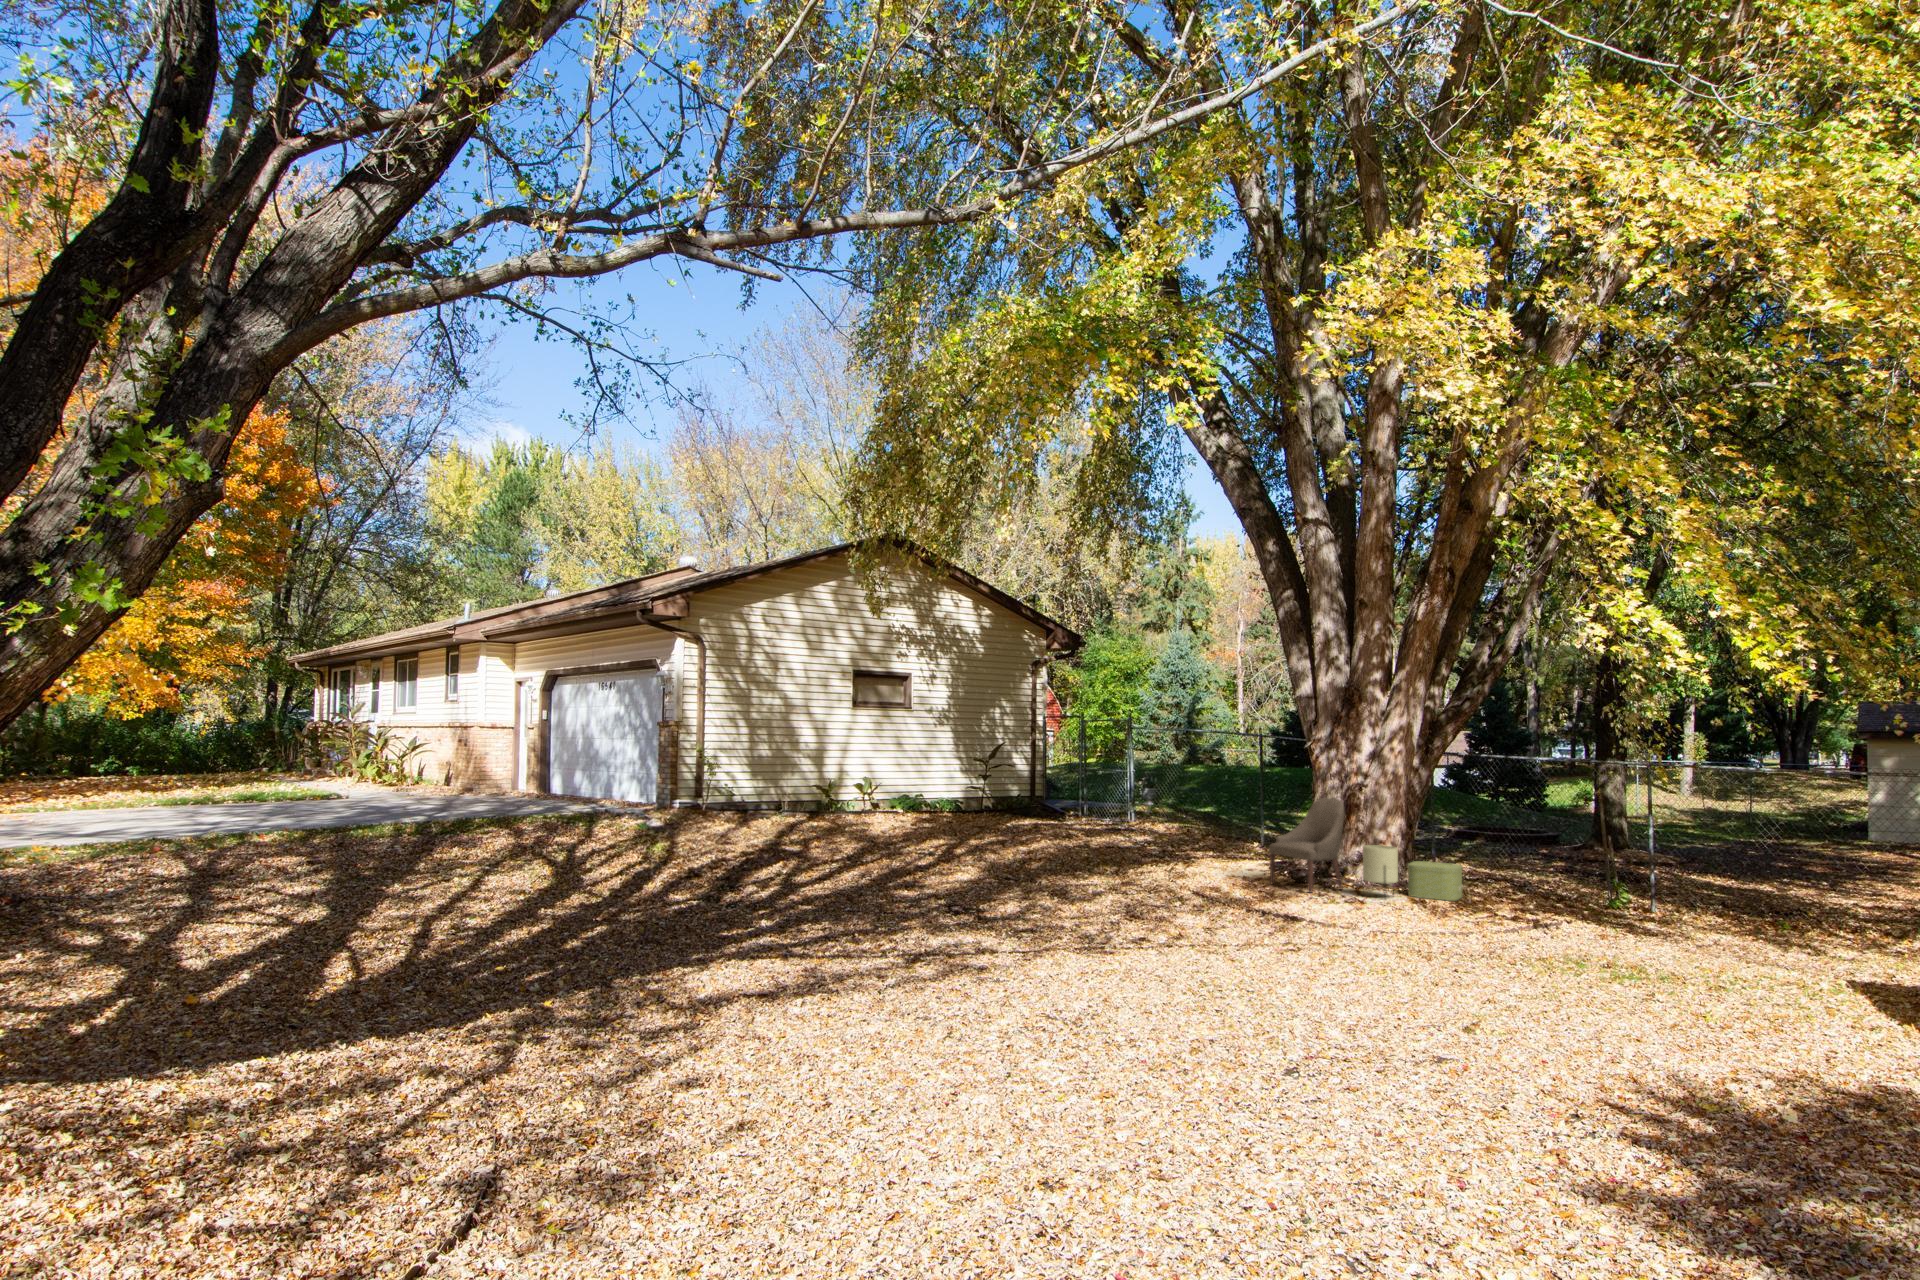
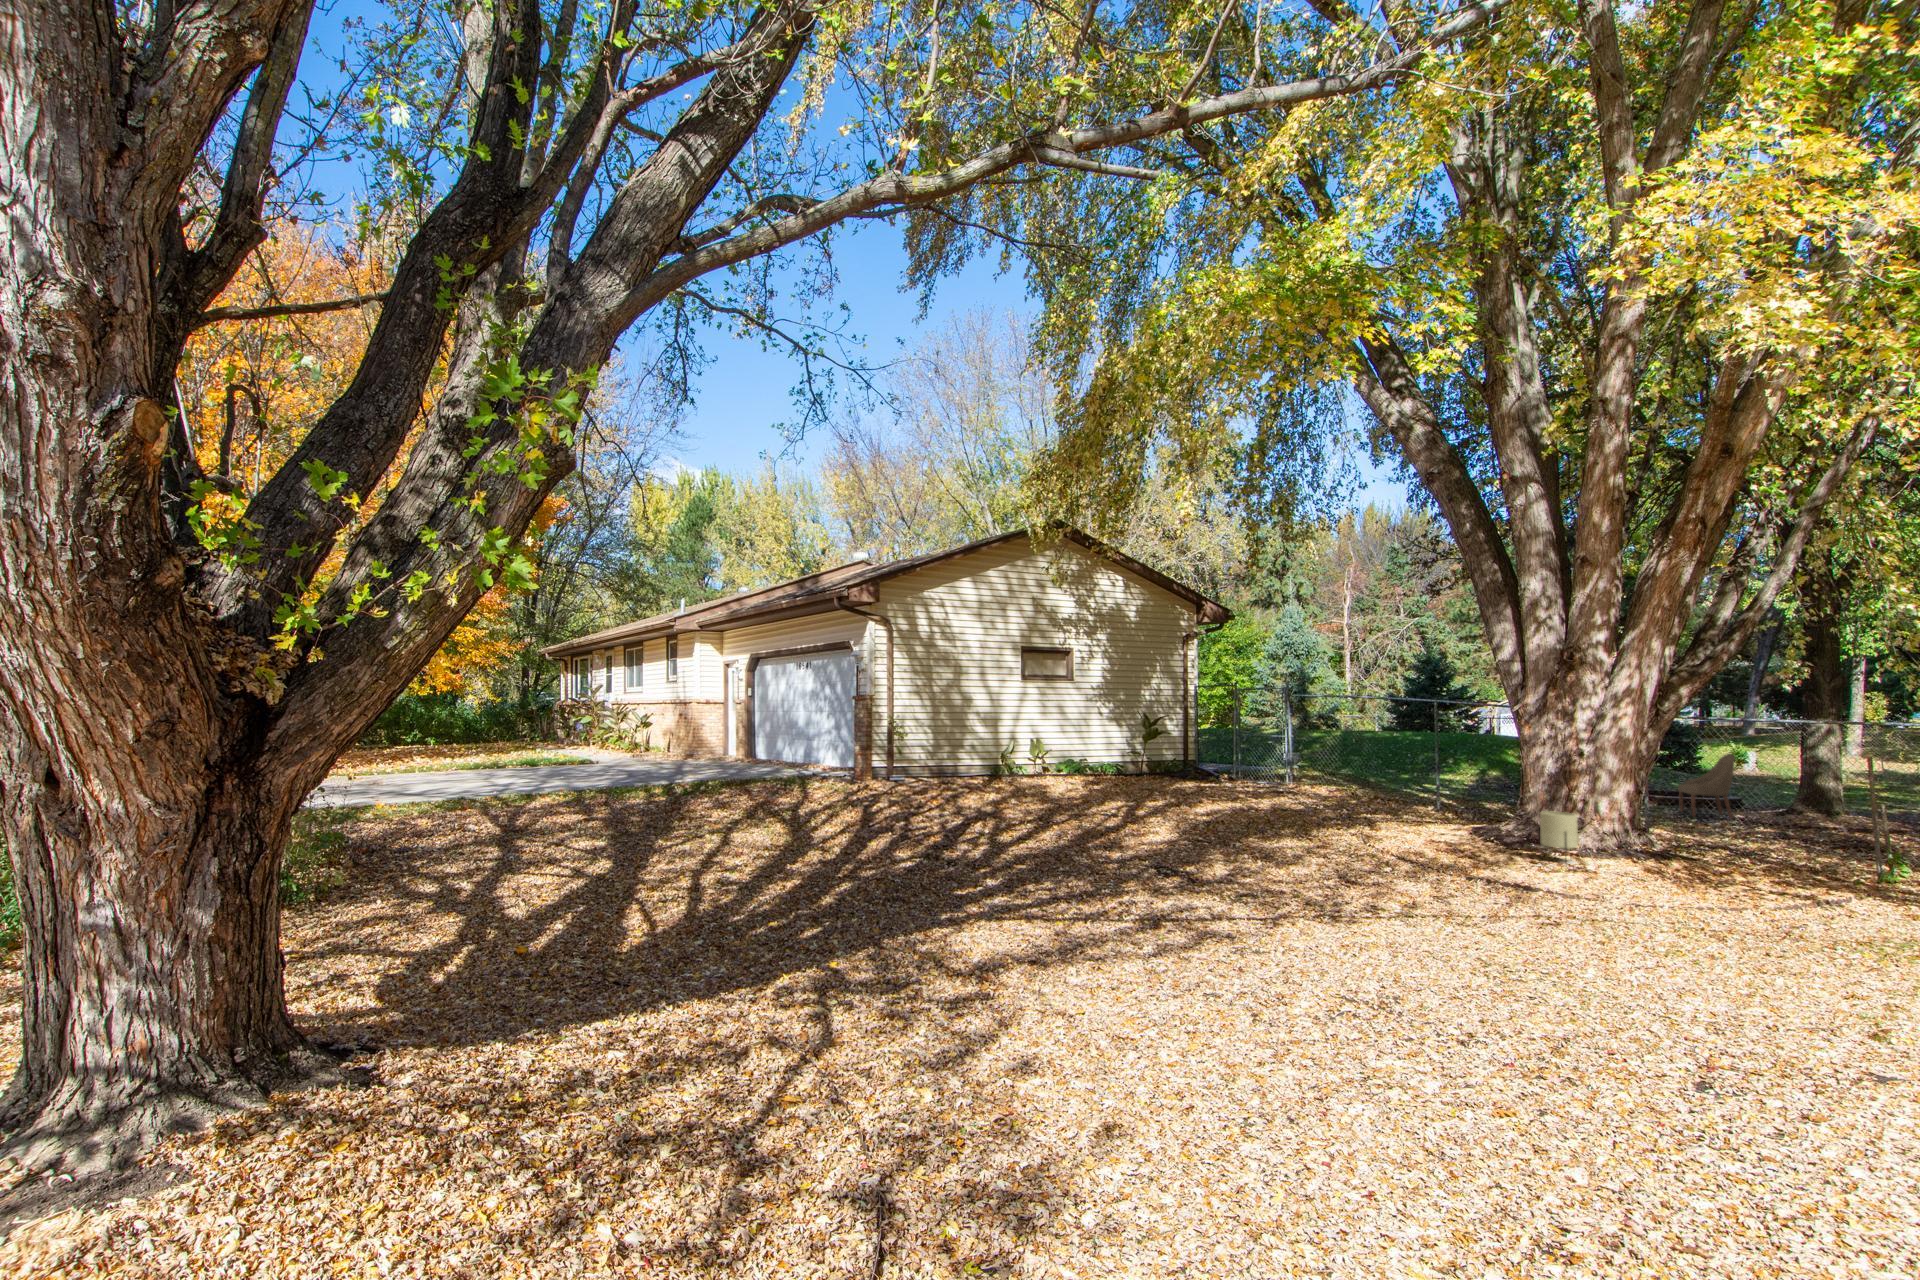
chair: present [1268,798,1344,893] -> present [1678,754,1735,818]
storage box: present [1408,861,1463,901] -> none [1583,827,1640,866]

